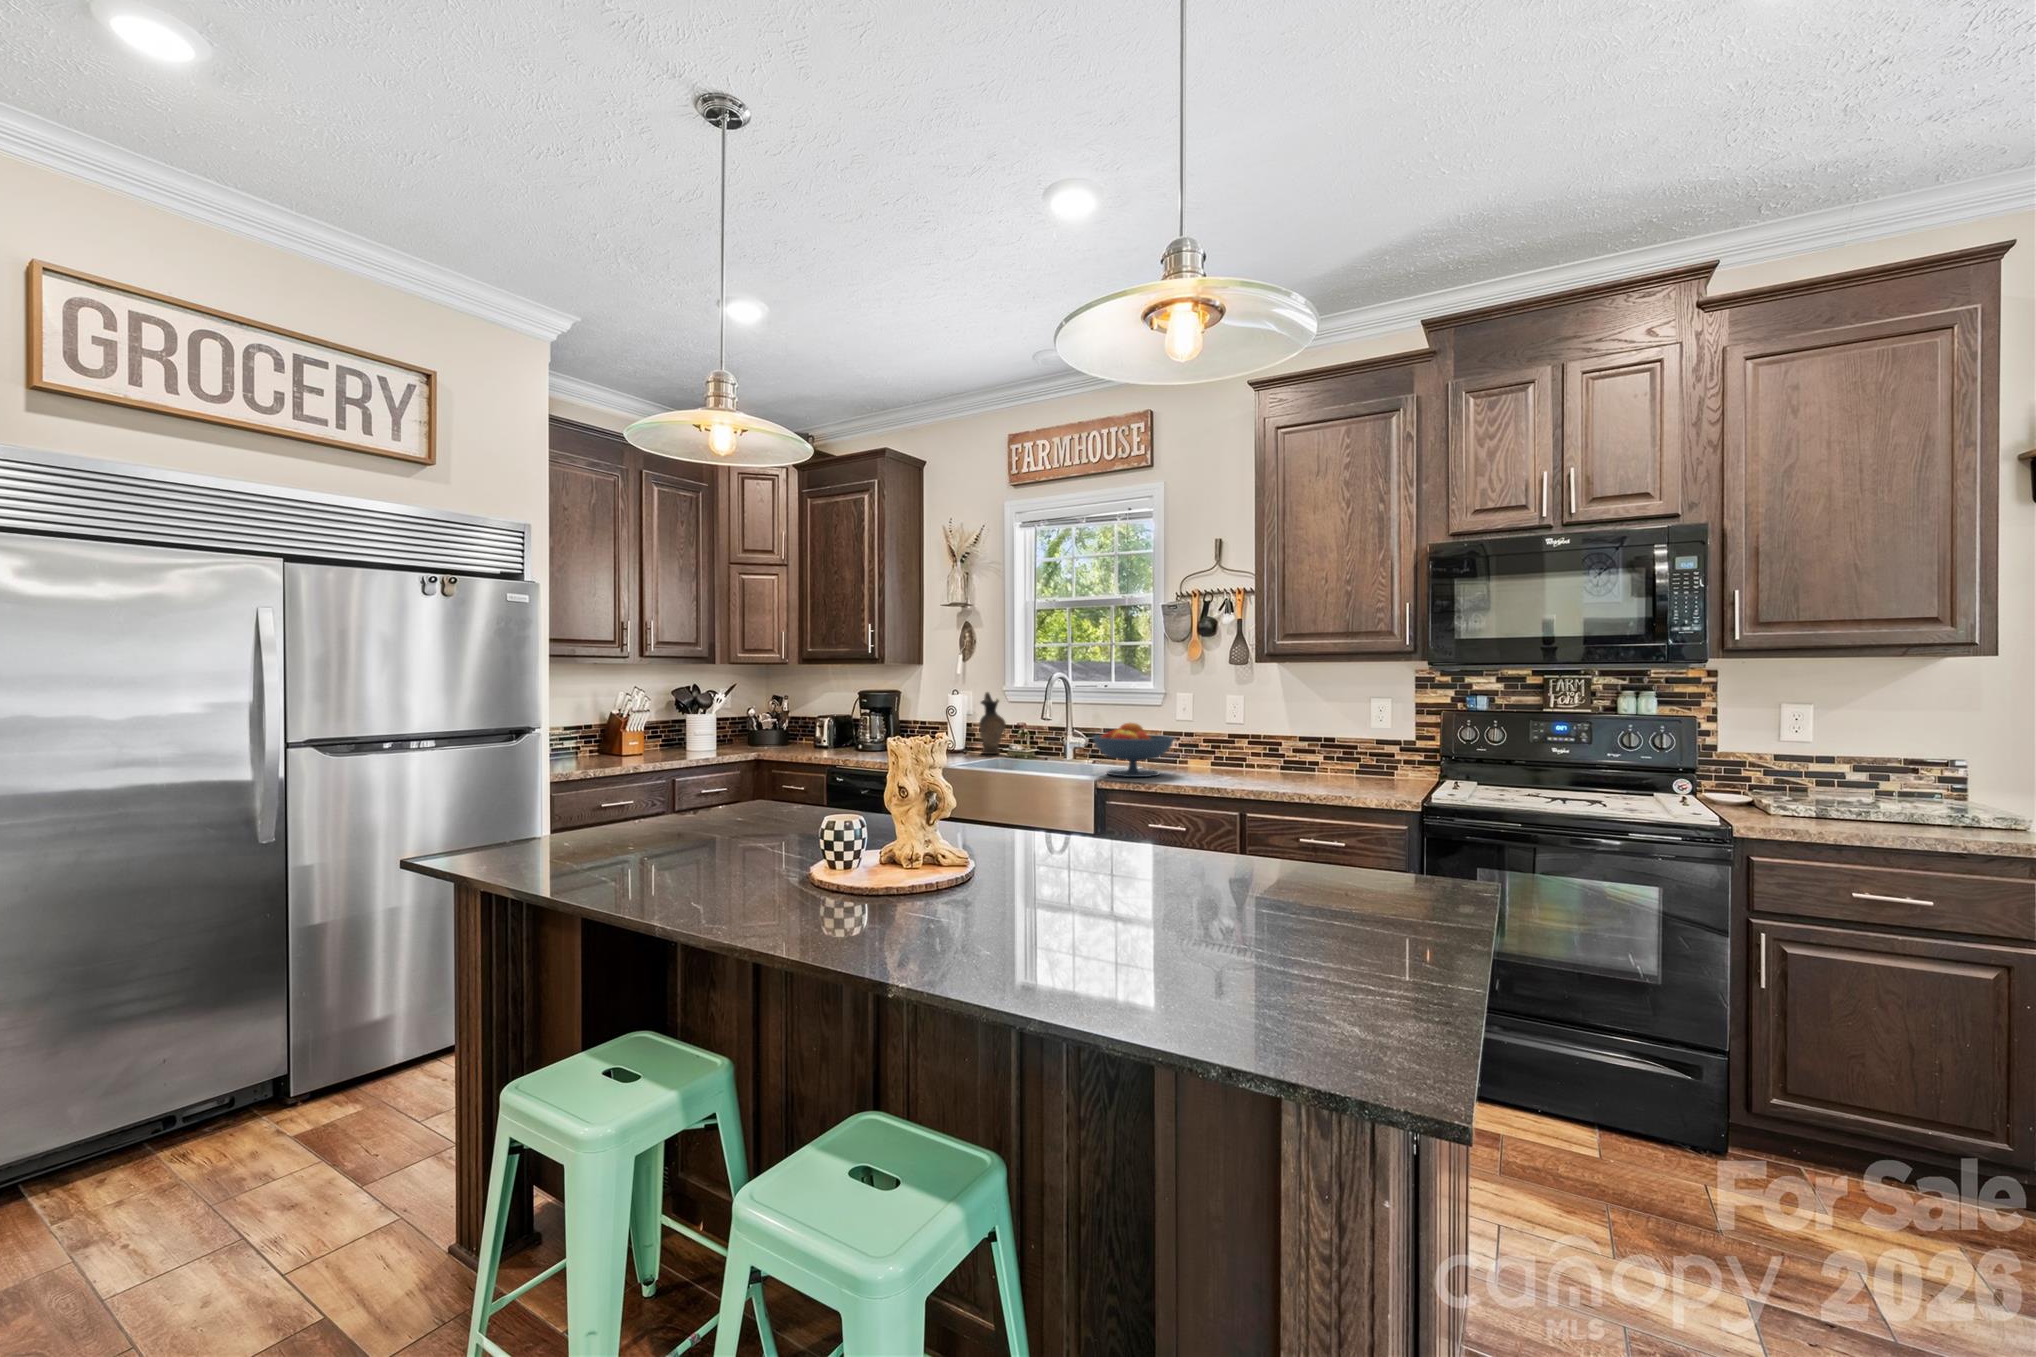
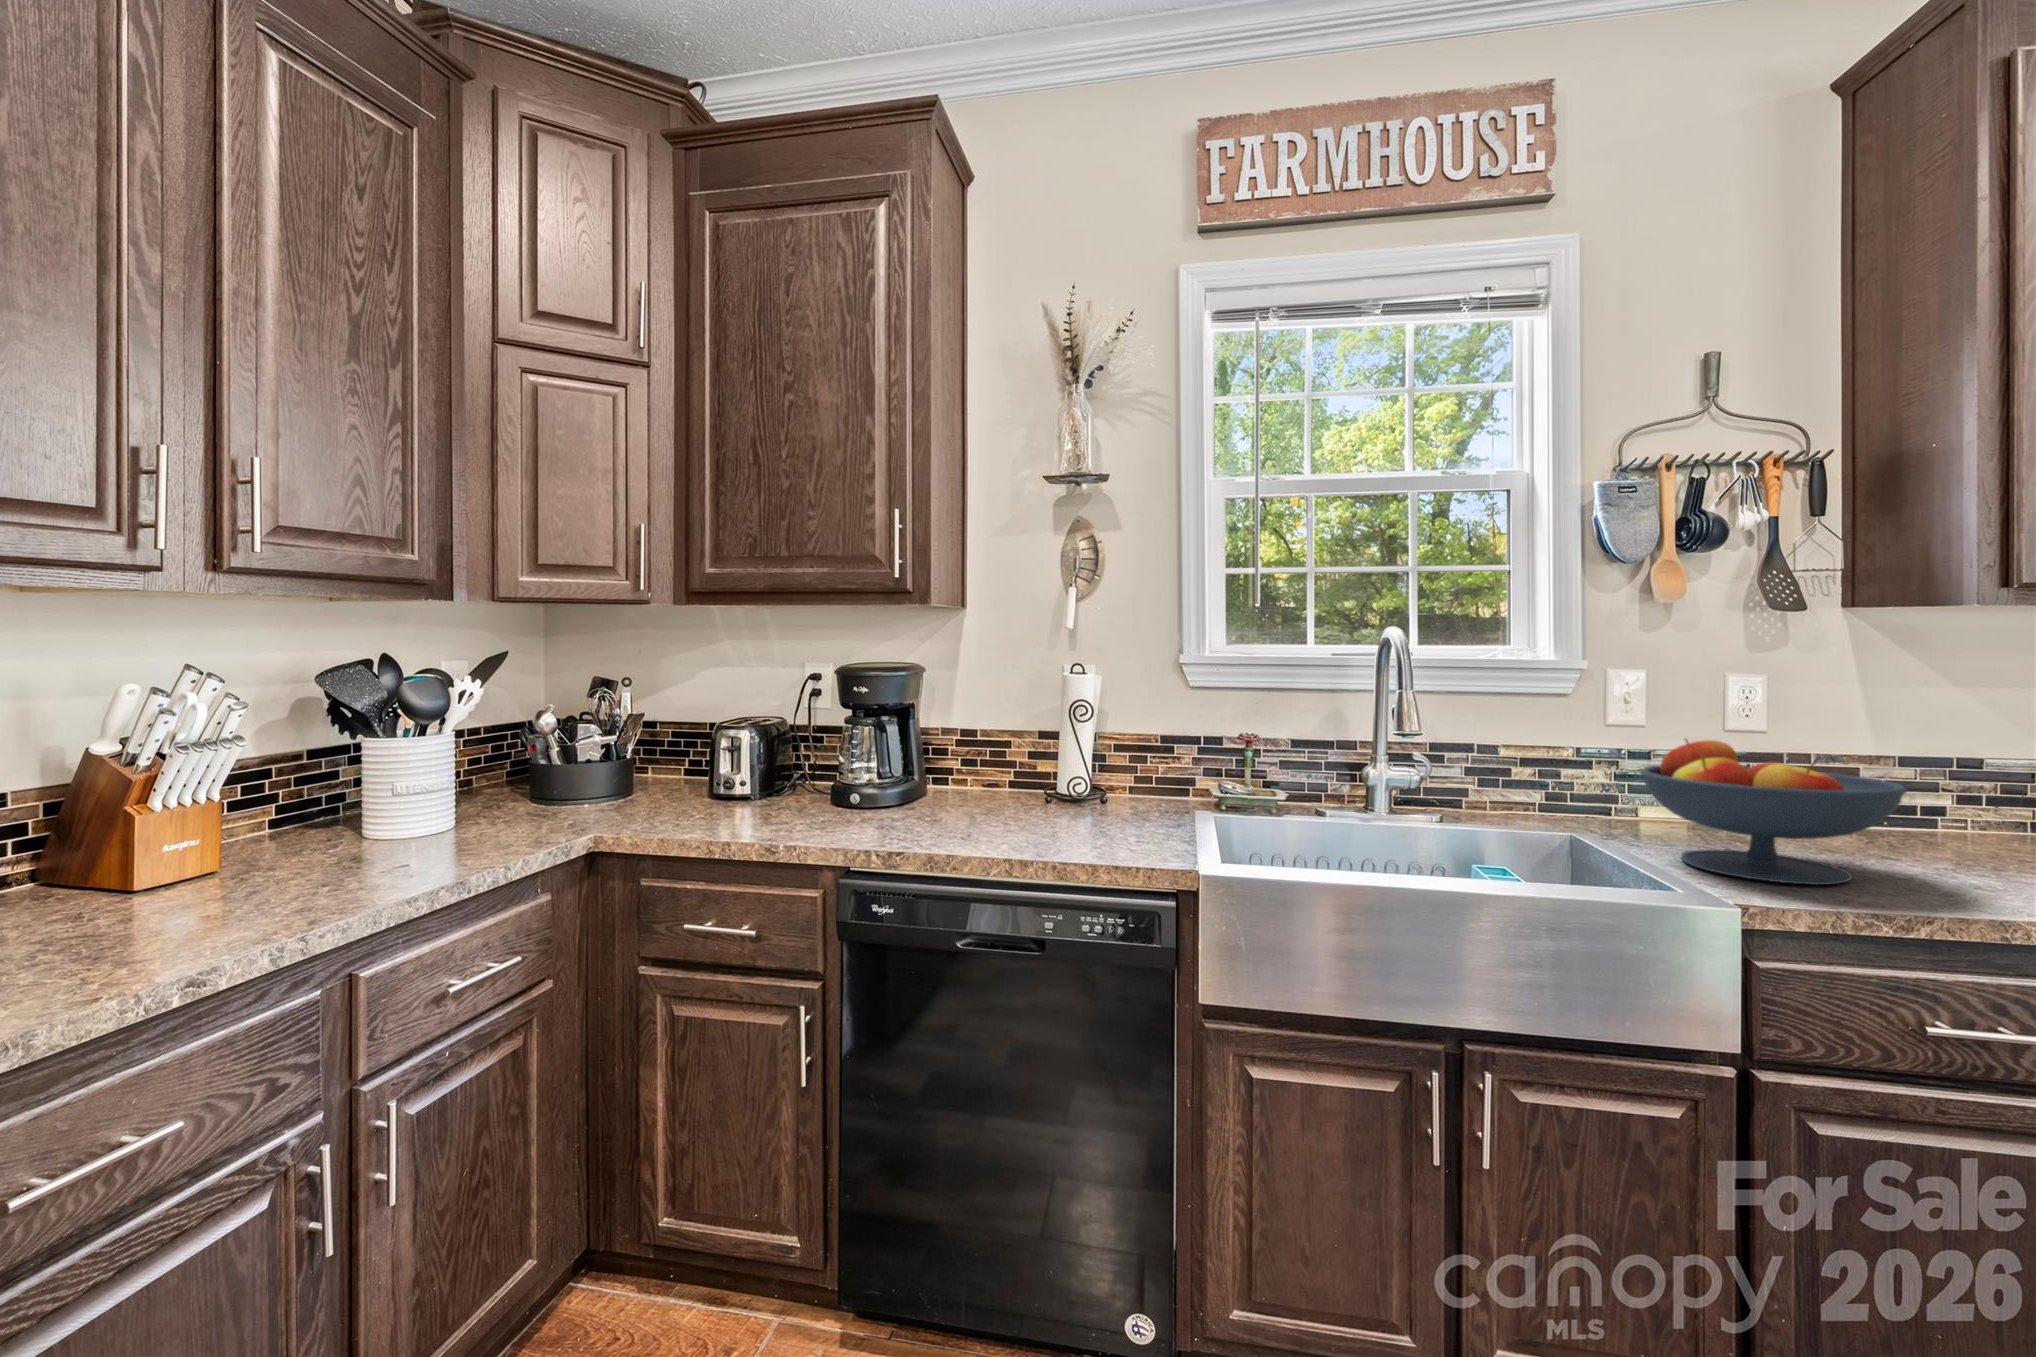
ceramic pitcher: present [979,692,1006,754] -> none [1135,671,1200,807]

